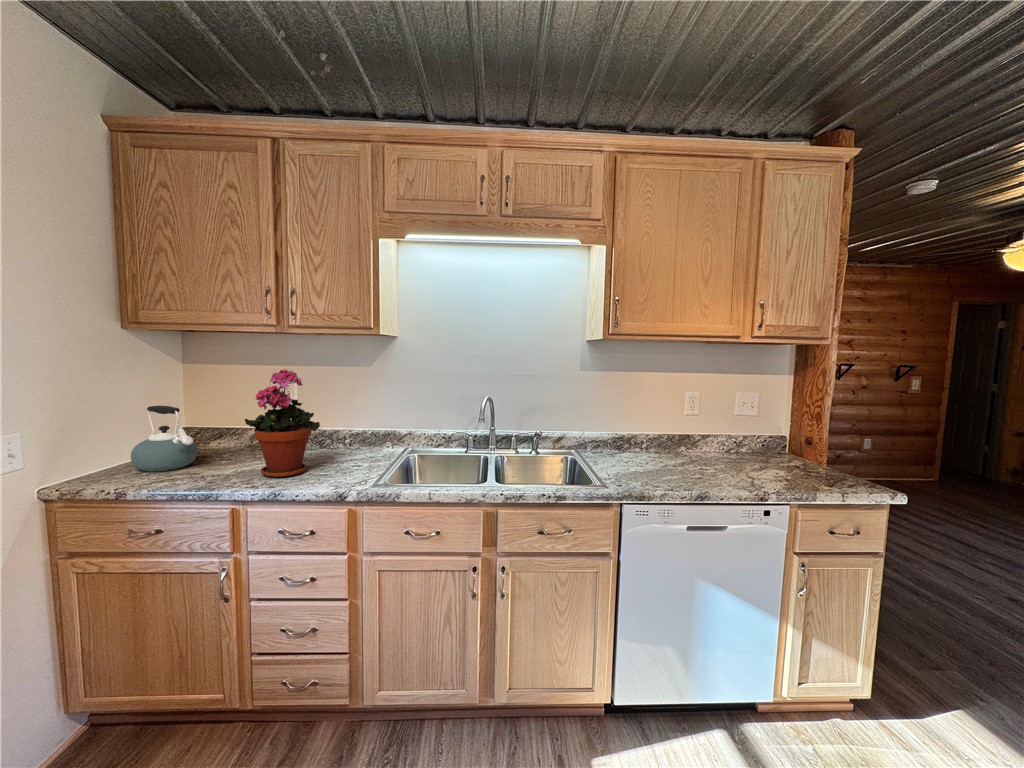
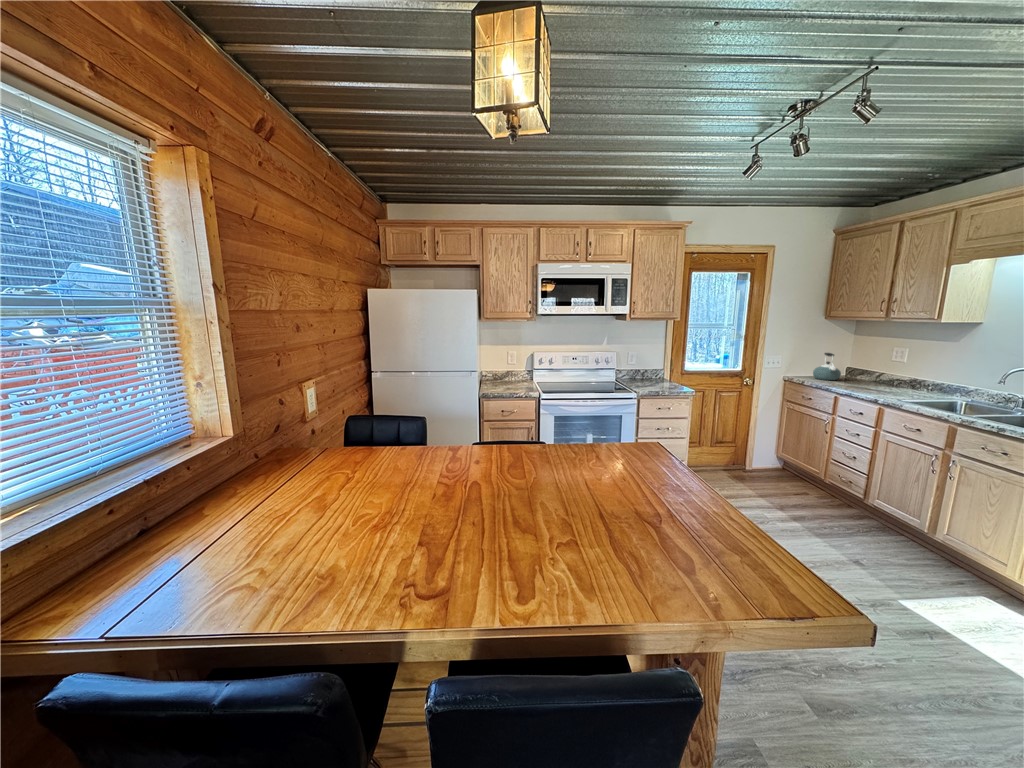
potted plant: present [245,369,320,478] -> none [851,340,891,391]

